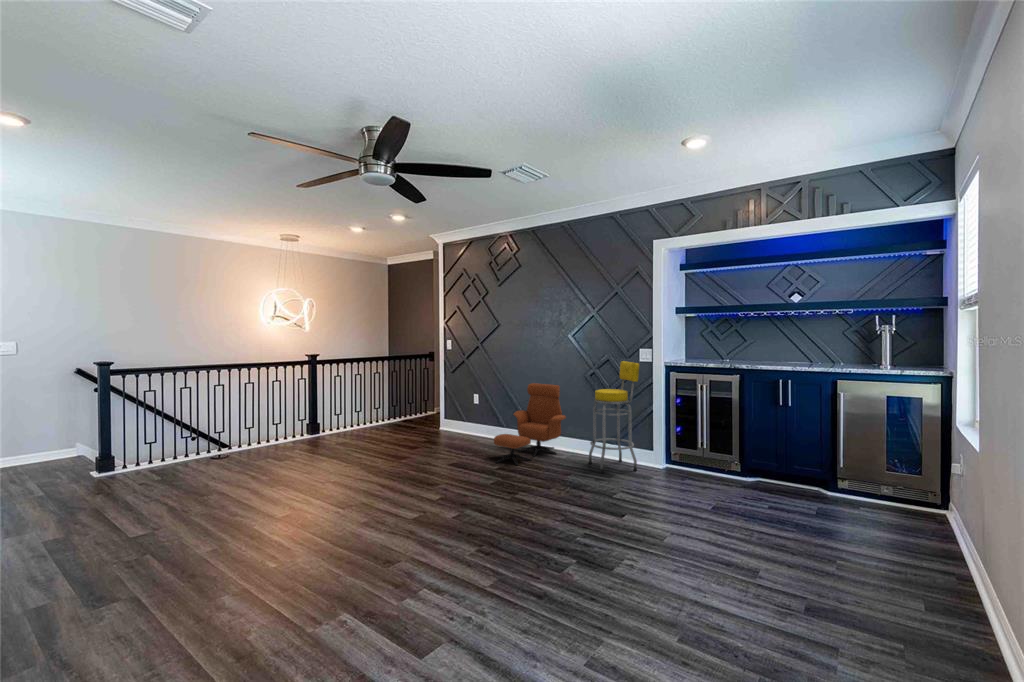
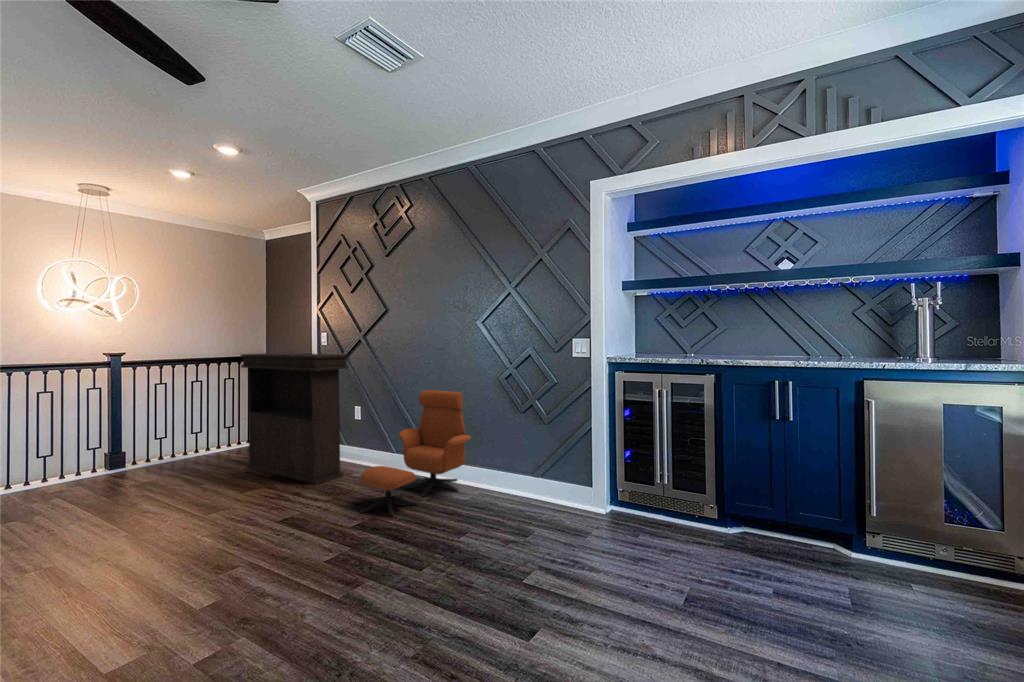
console table: none [398,355,476,447] -> present [241,353,348,484]
bar stool: present [589,361,639,473] -> none [500,357,571,526]

